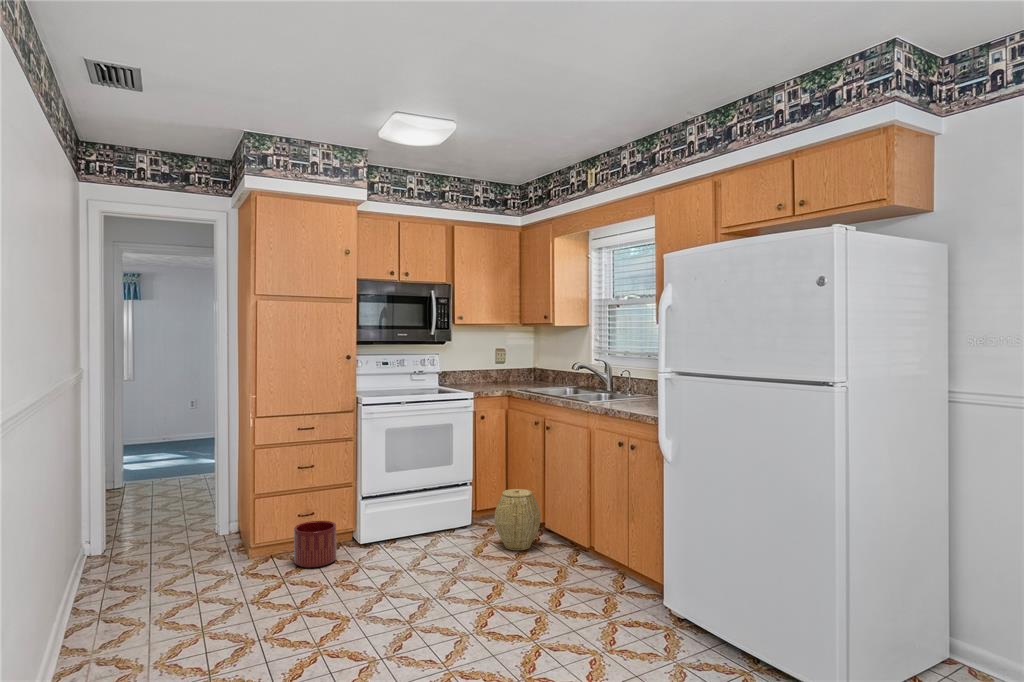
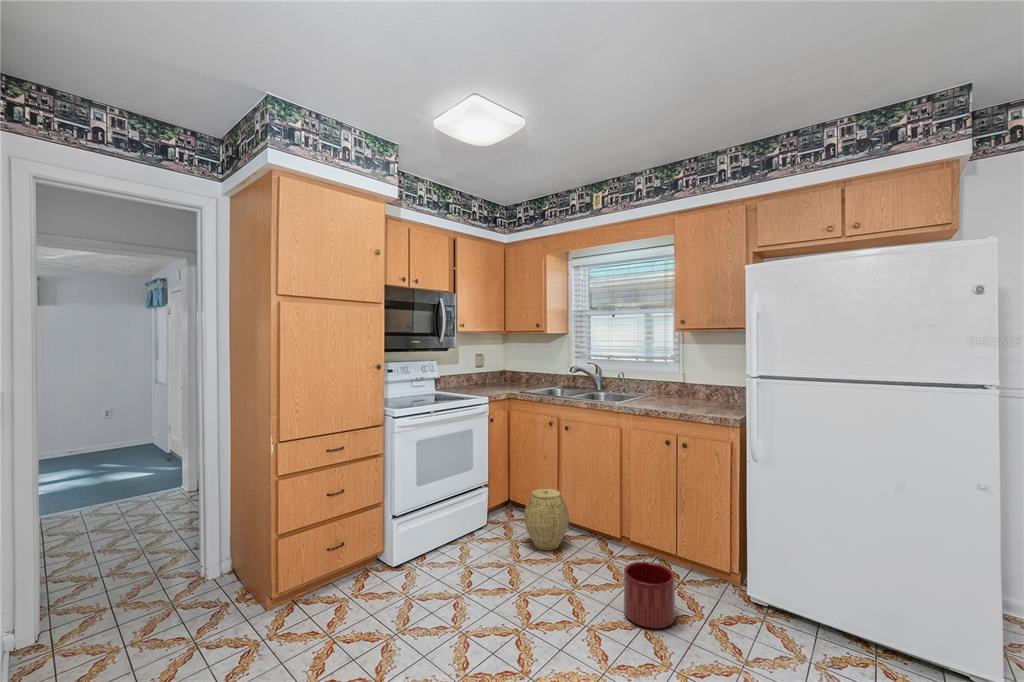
planter: present [294,521,336,568] -> present [624,562,675,628]

